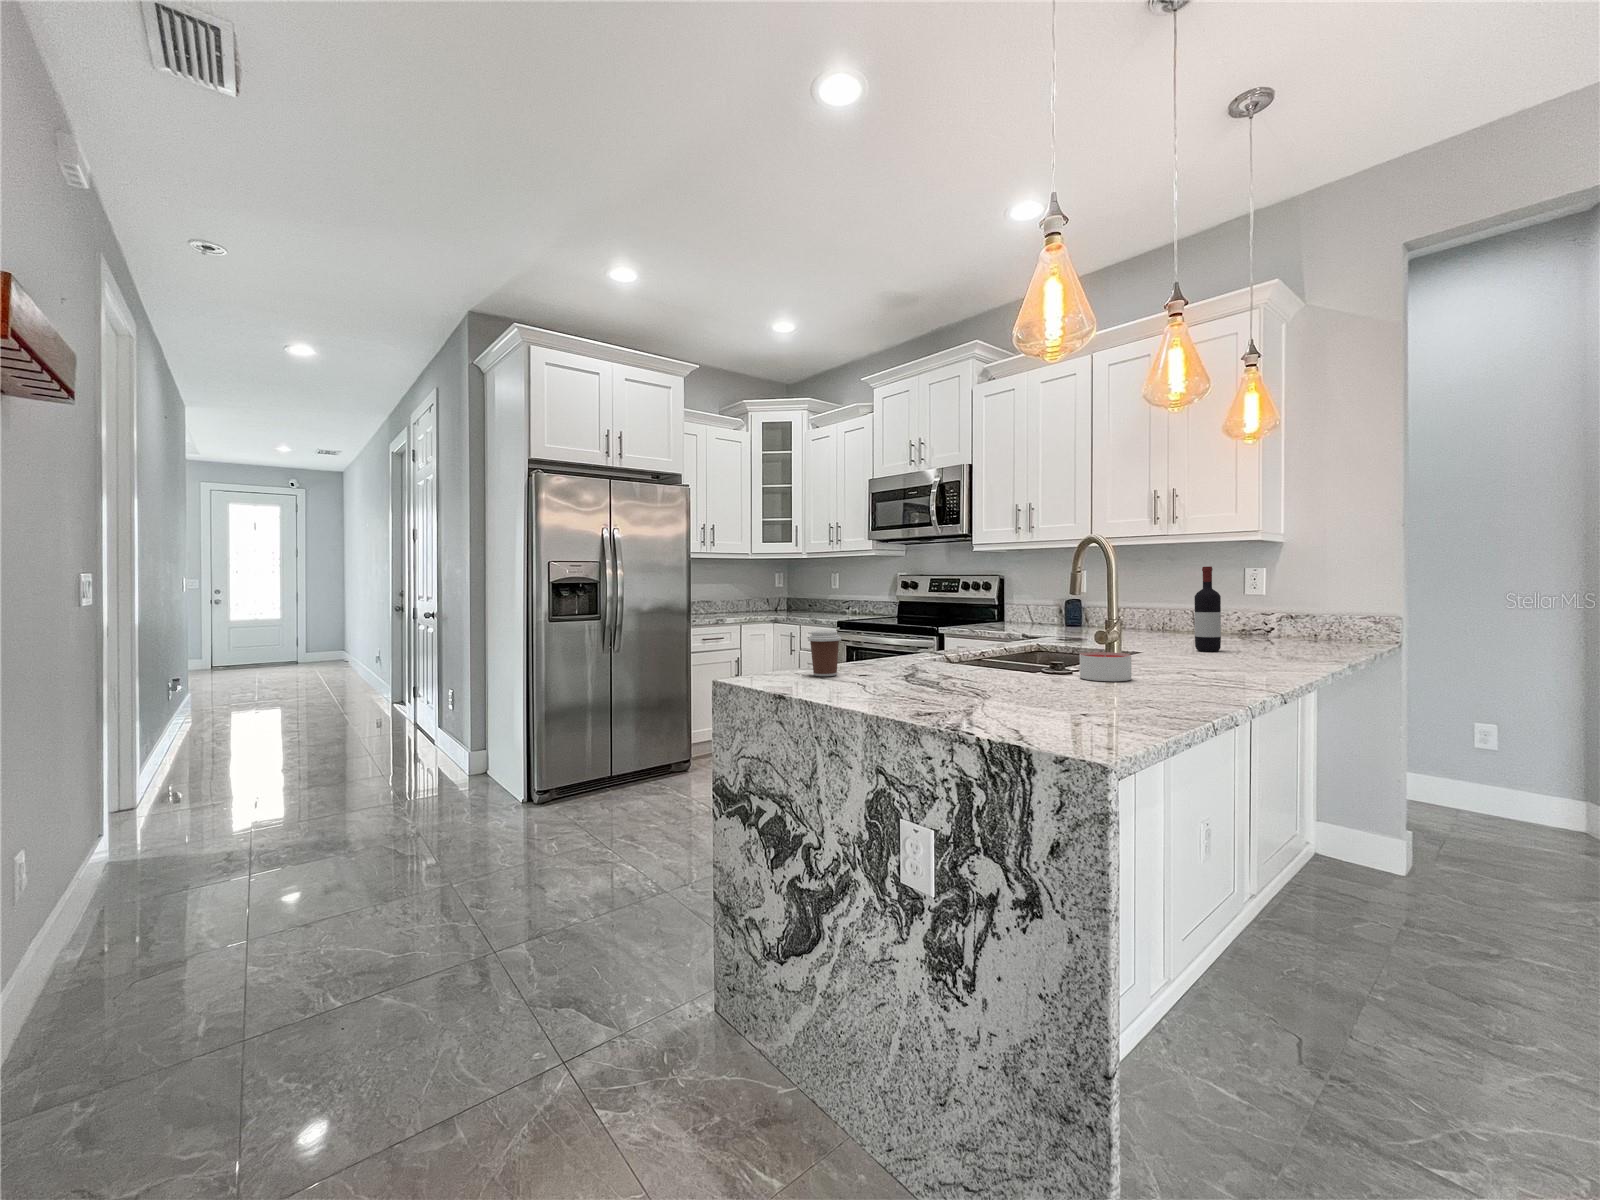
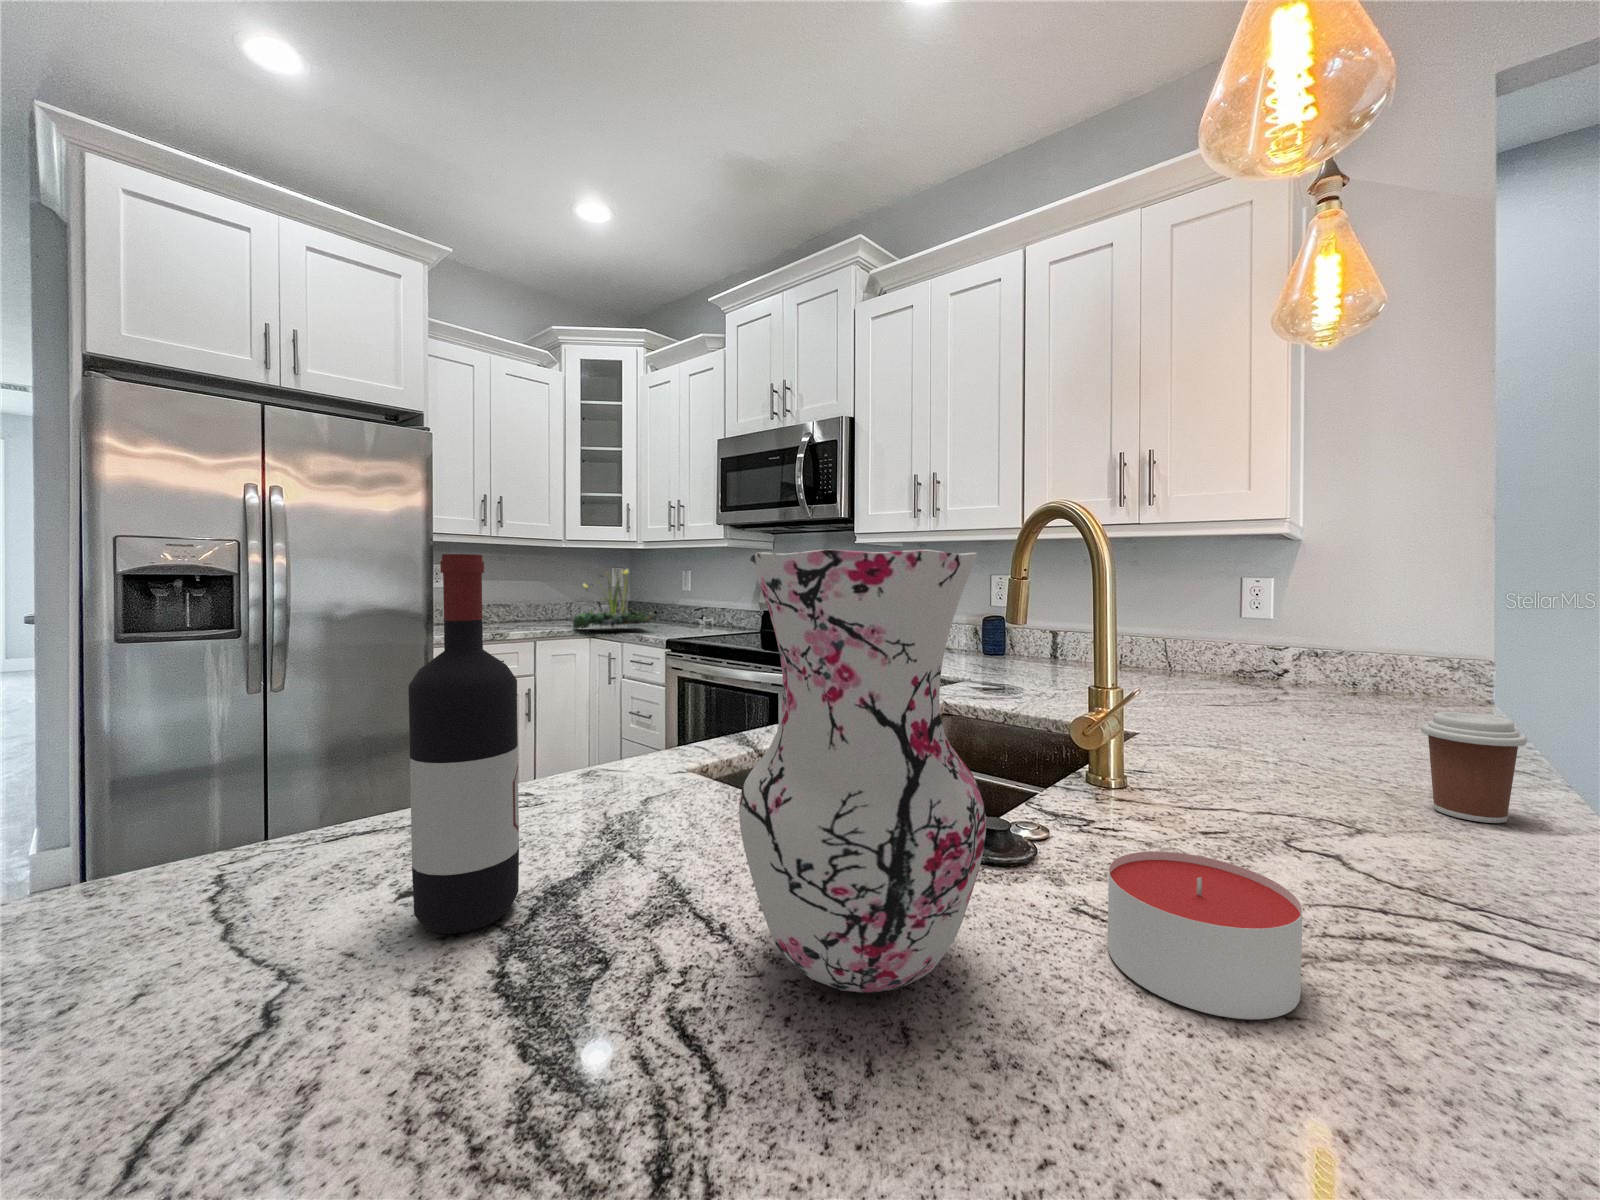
vase: none [970,561,1040,678] -> present [739,549,986,993]
wine bottle: present [1195,566,1221,652] -> present [408,554,519,934]
plant: none [761,571,822,618] -> present [573,569,653,629]
coffee cup: present [808,630,841,676] -> present [1421,712,1527,823]

